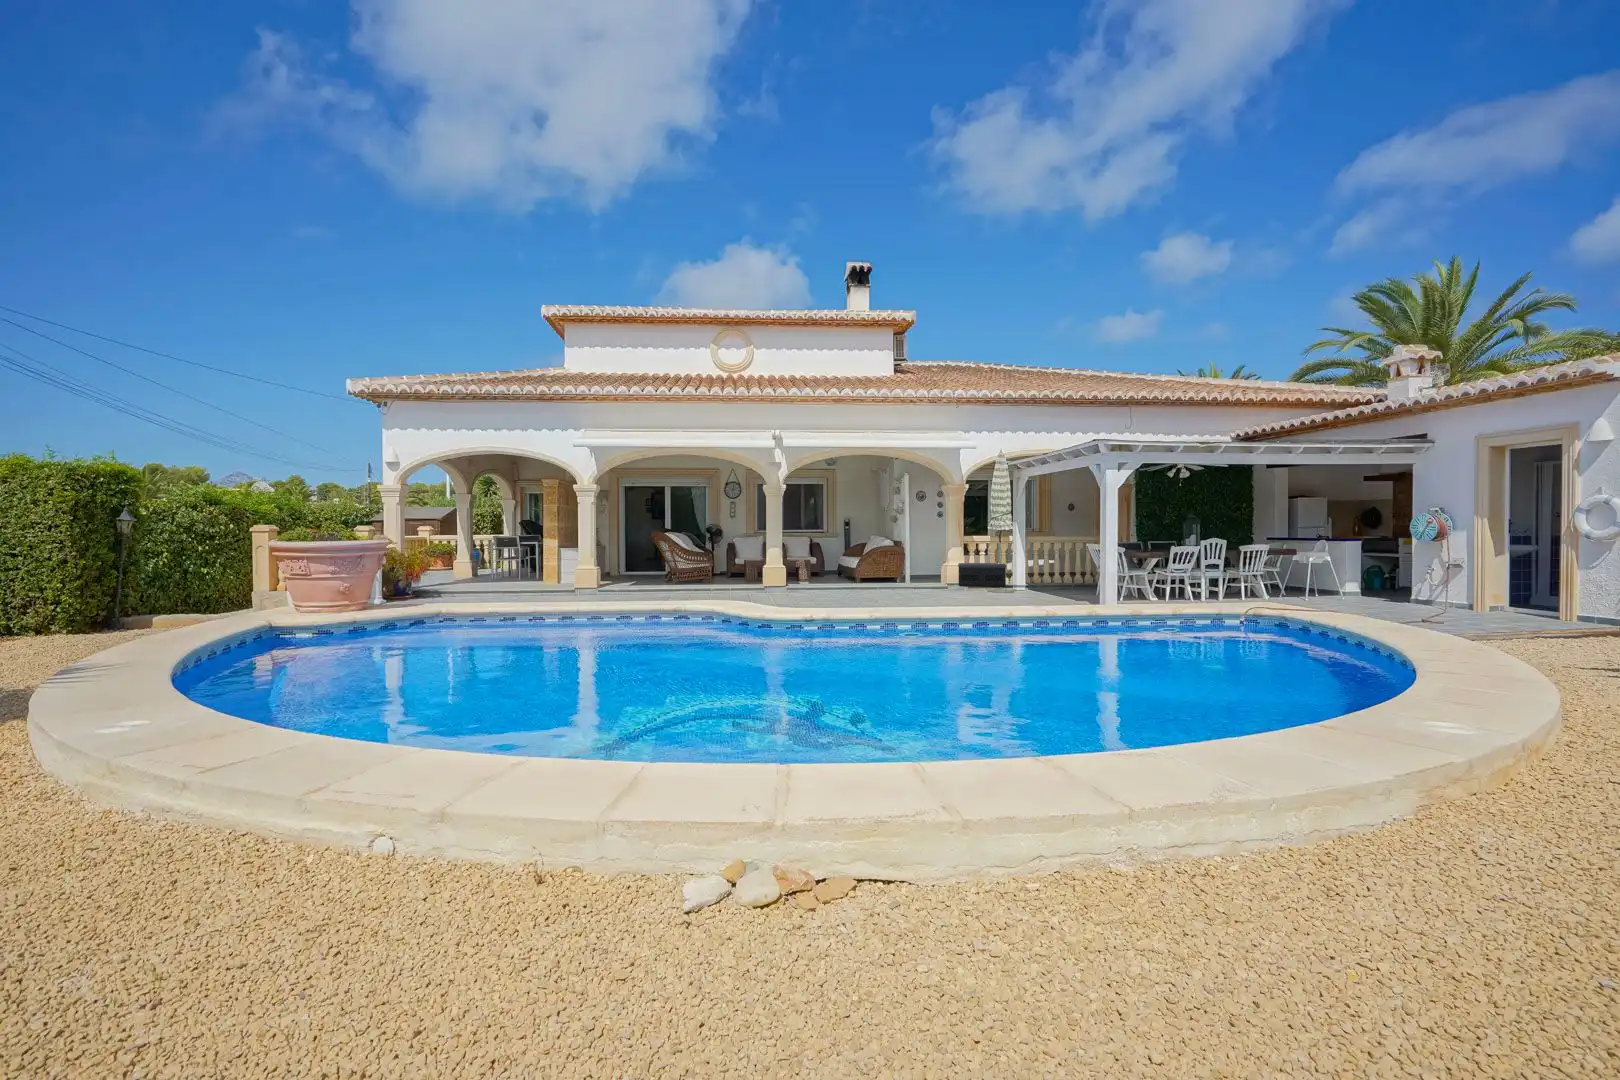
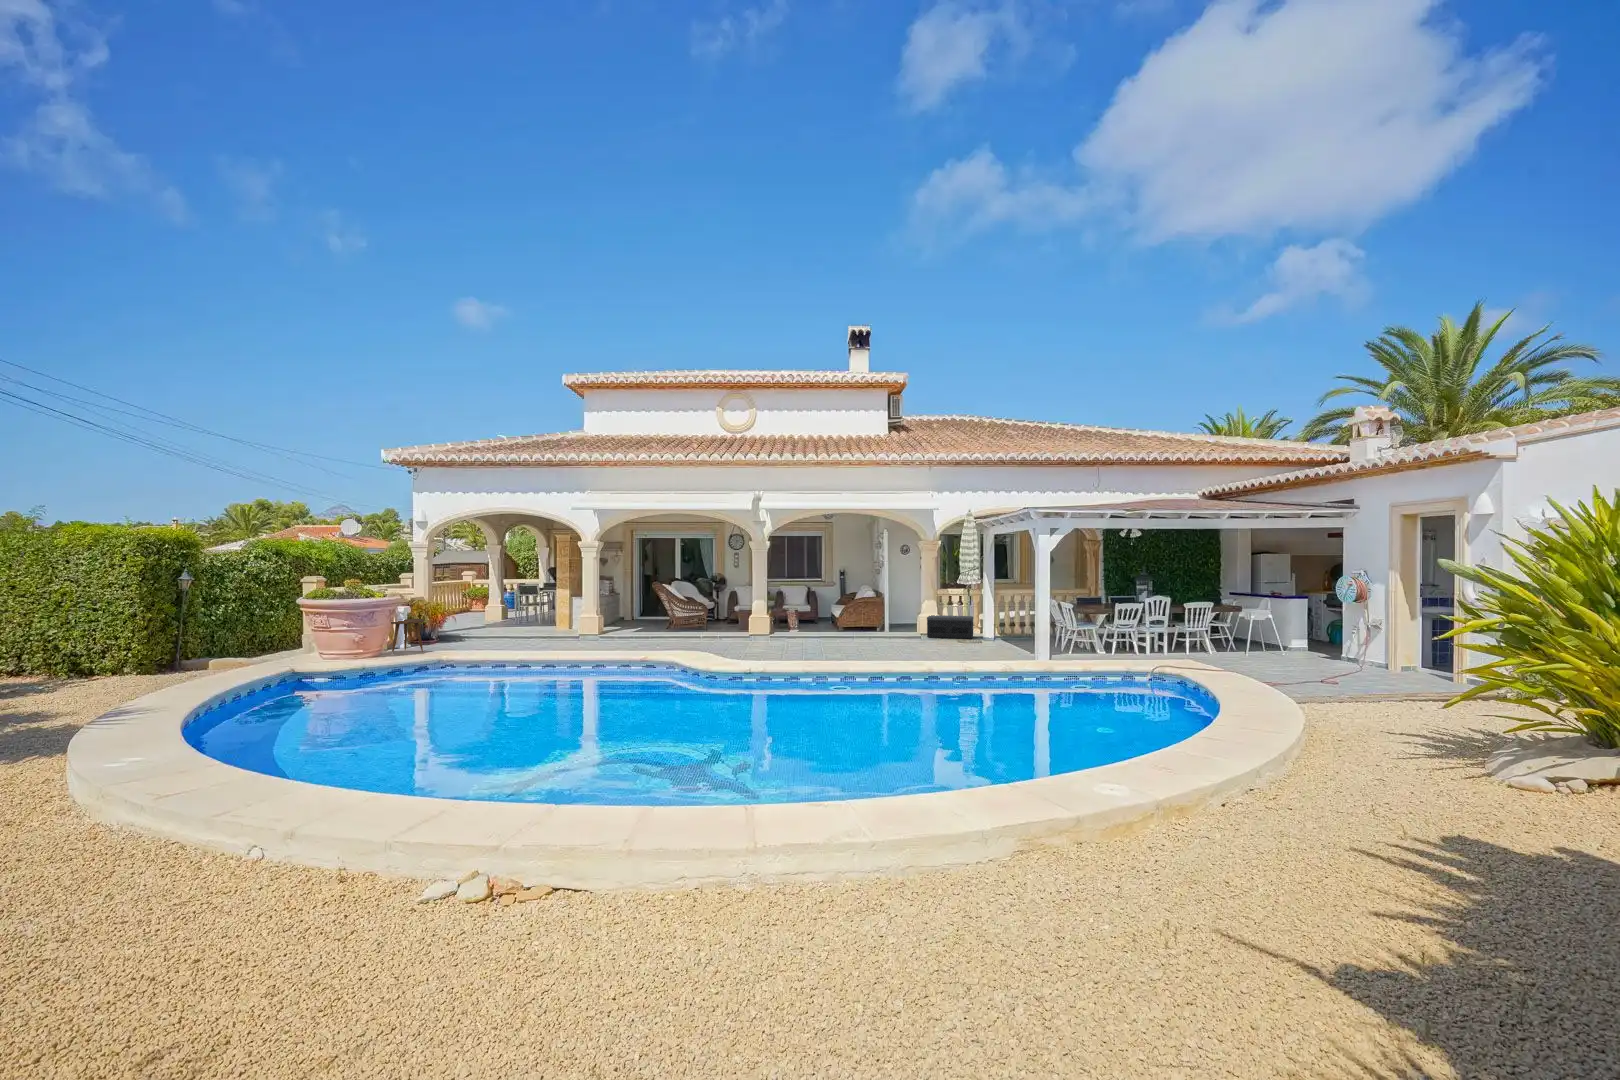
side table: none [374,568,414,608] -> present [391,619,424,652]

